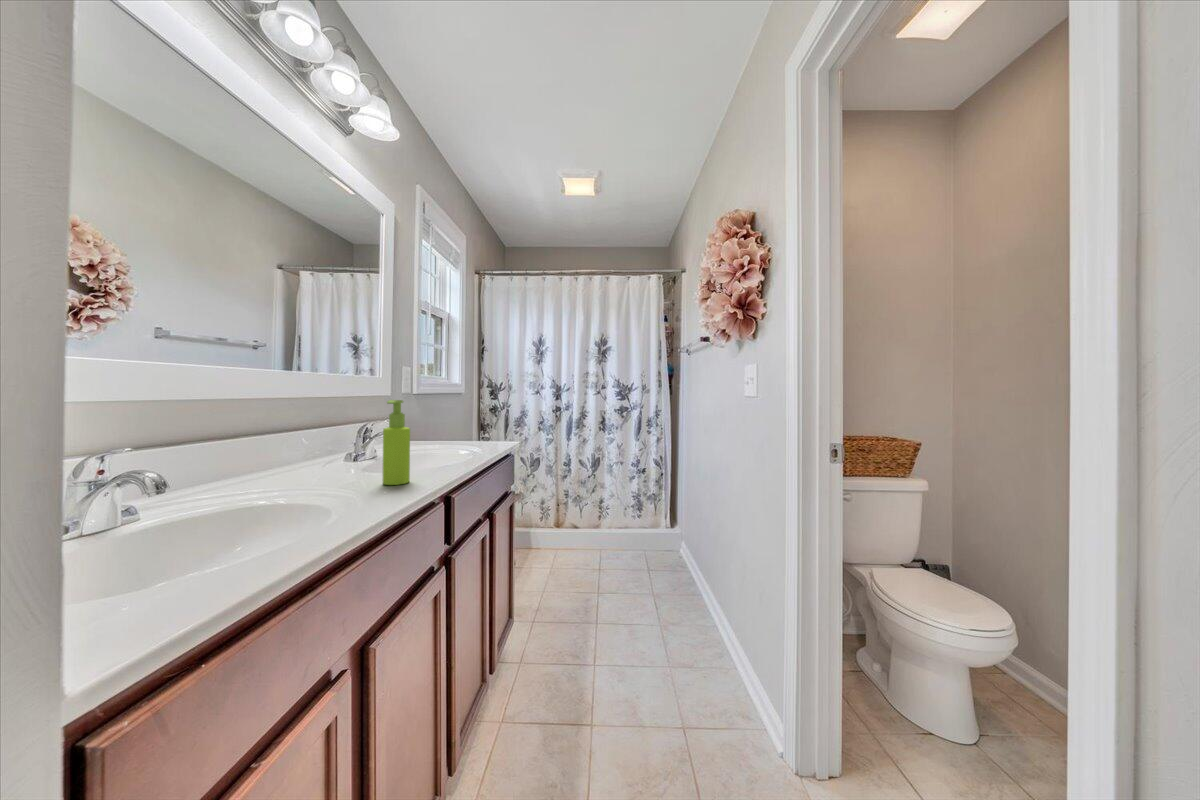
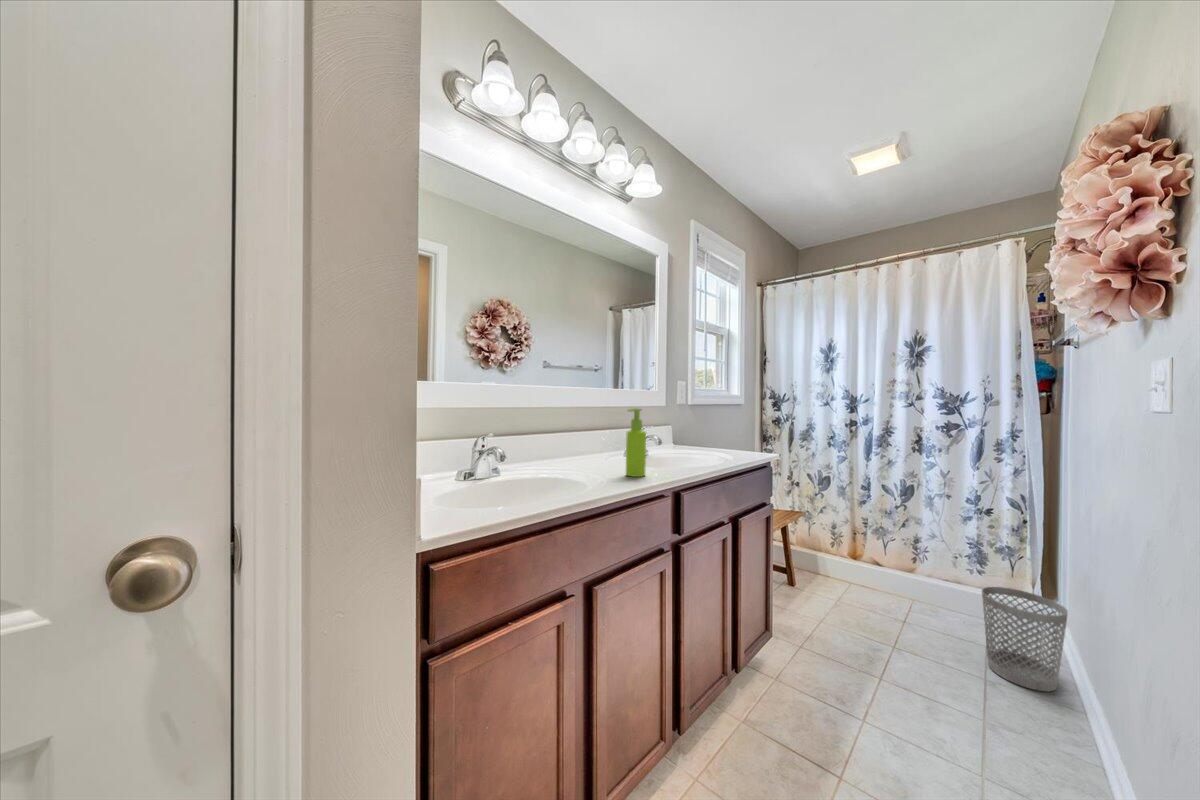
wastebasket: none [648,522,691,588] -> present [982,587,1068,691]

